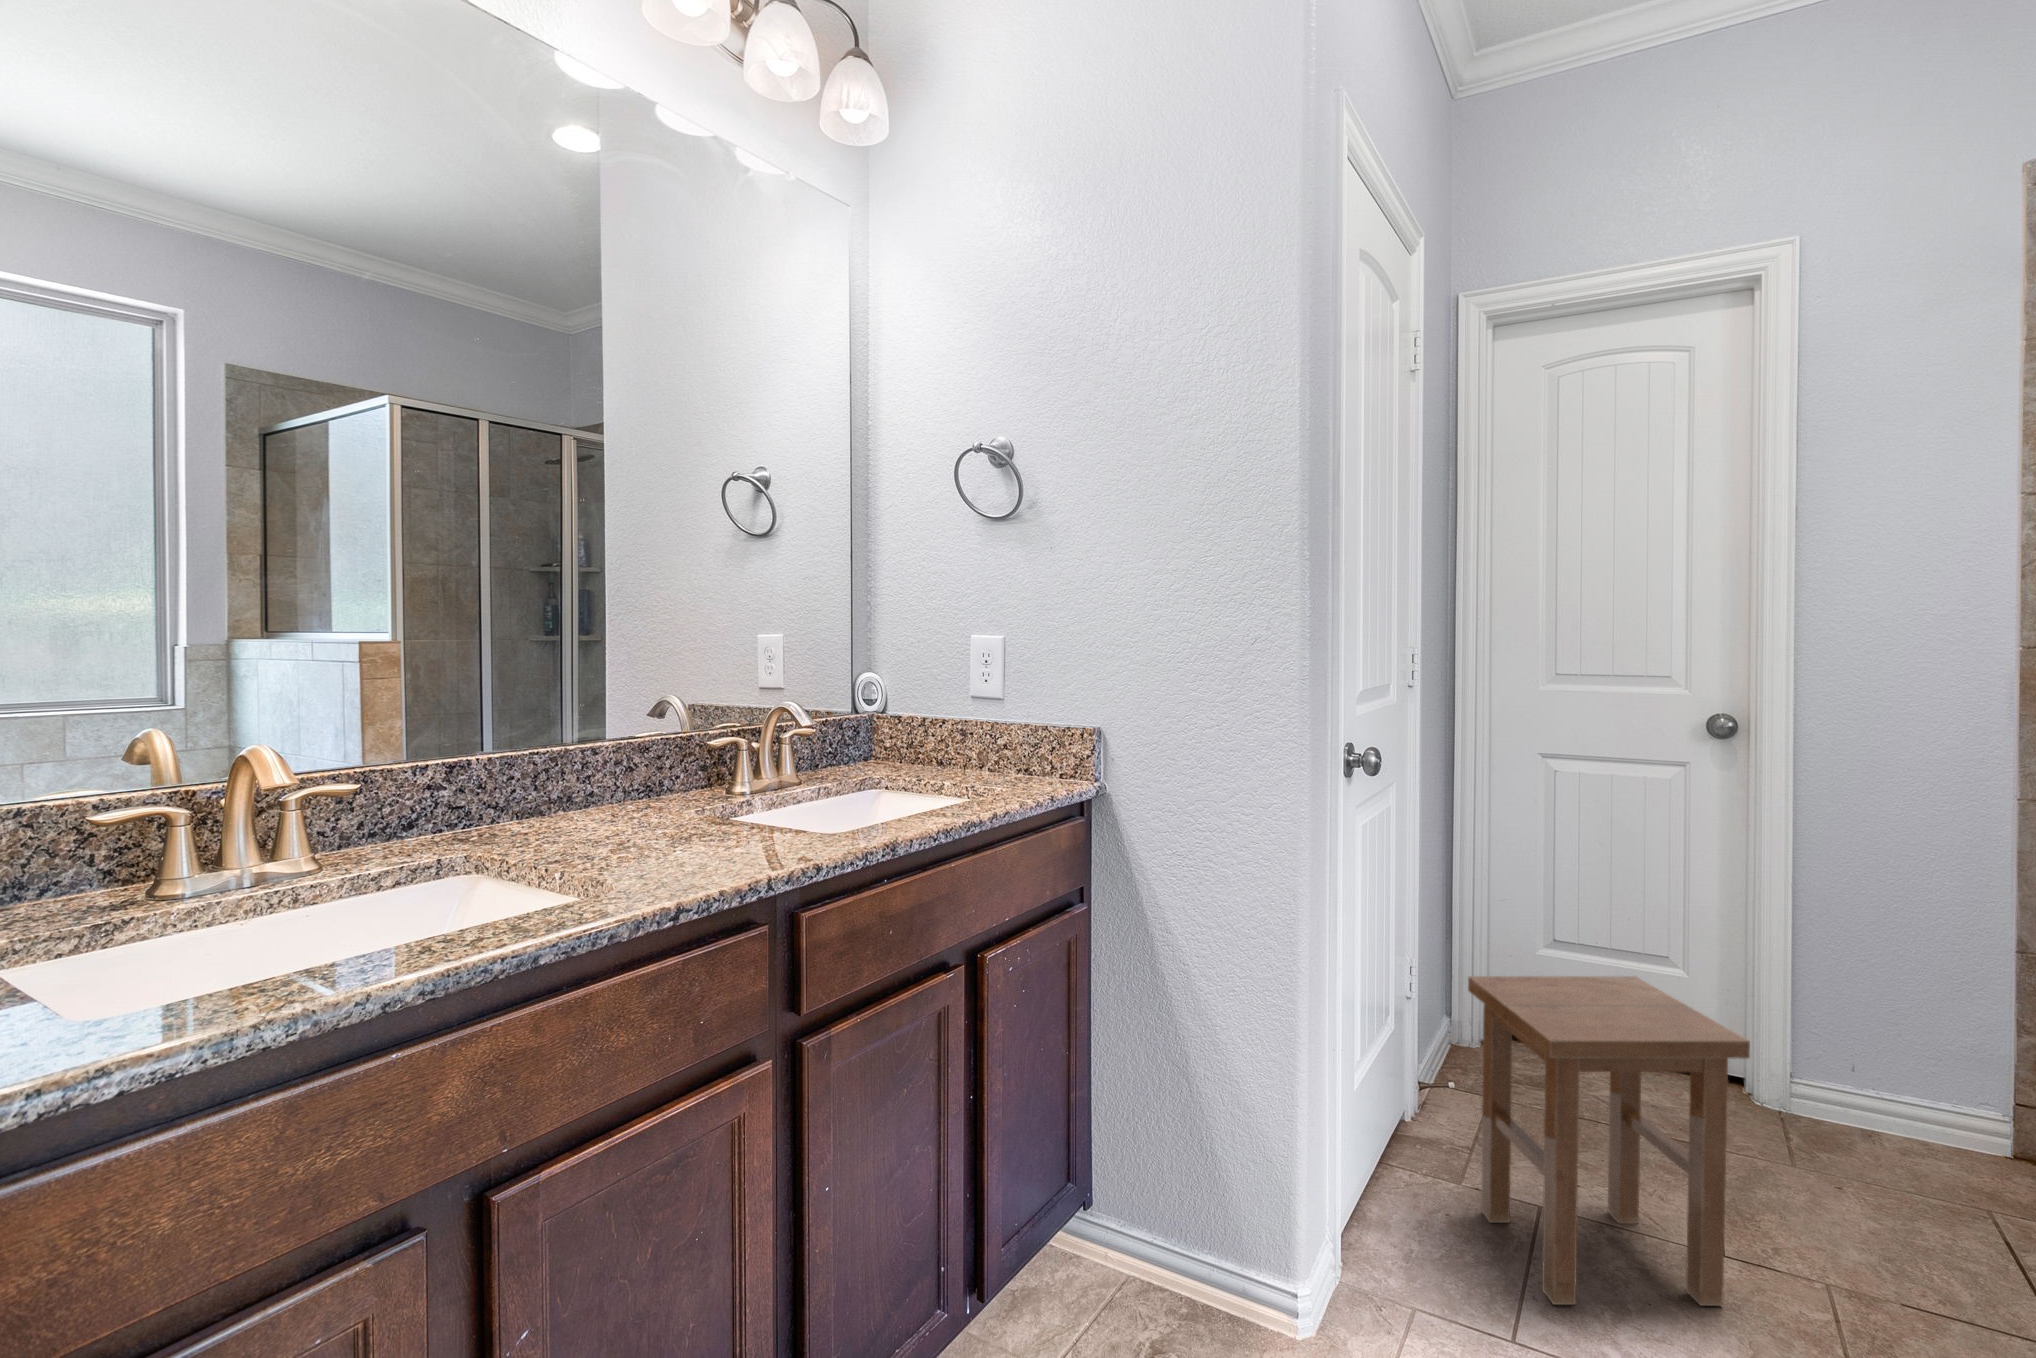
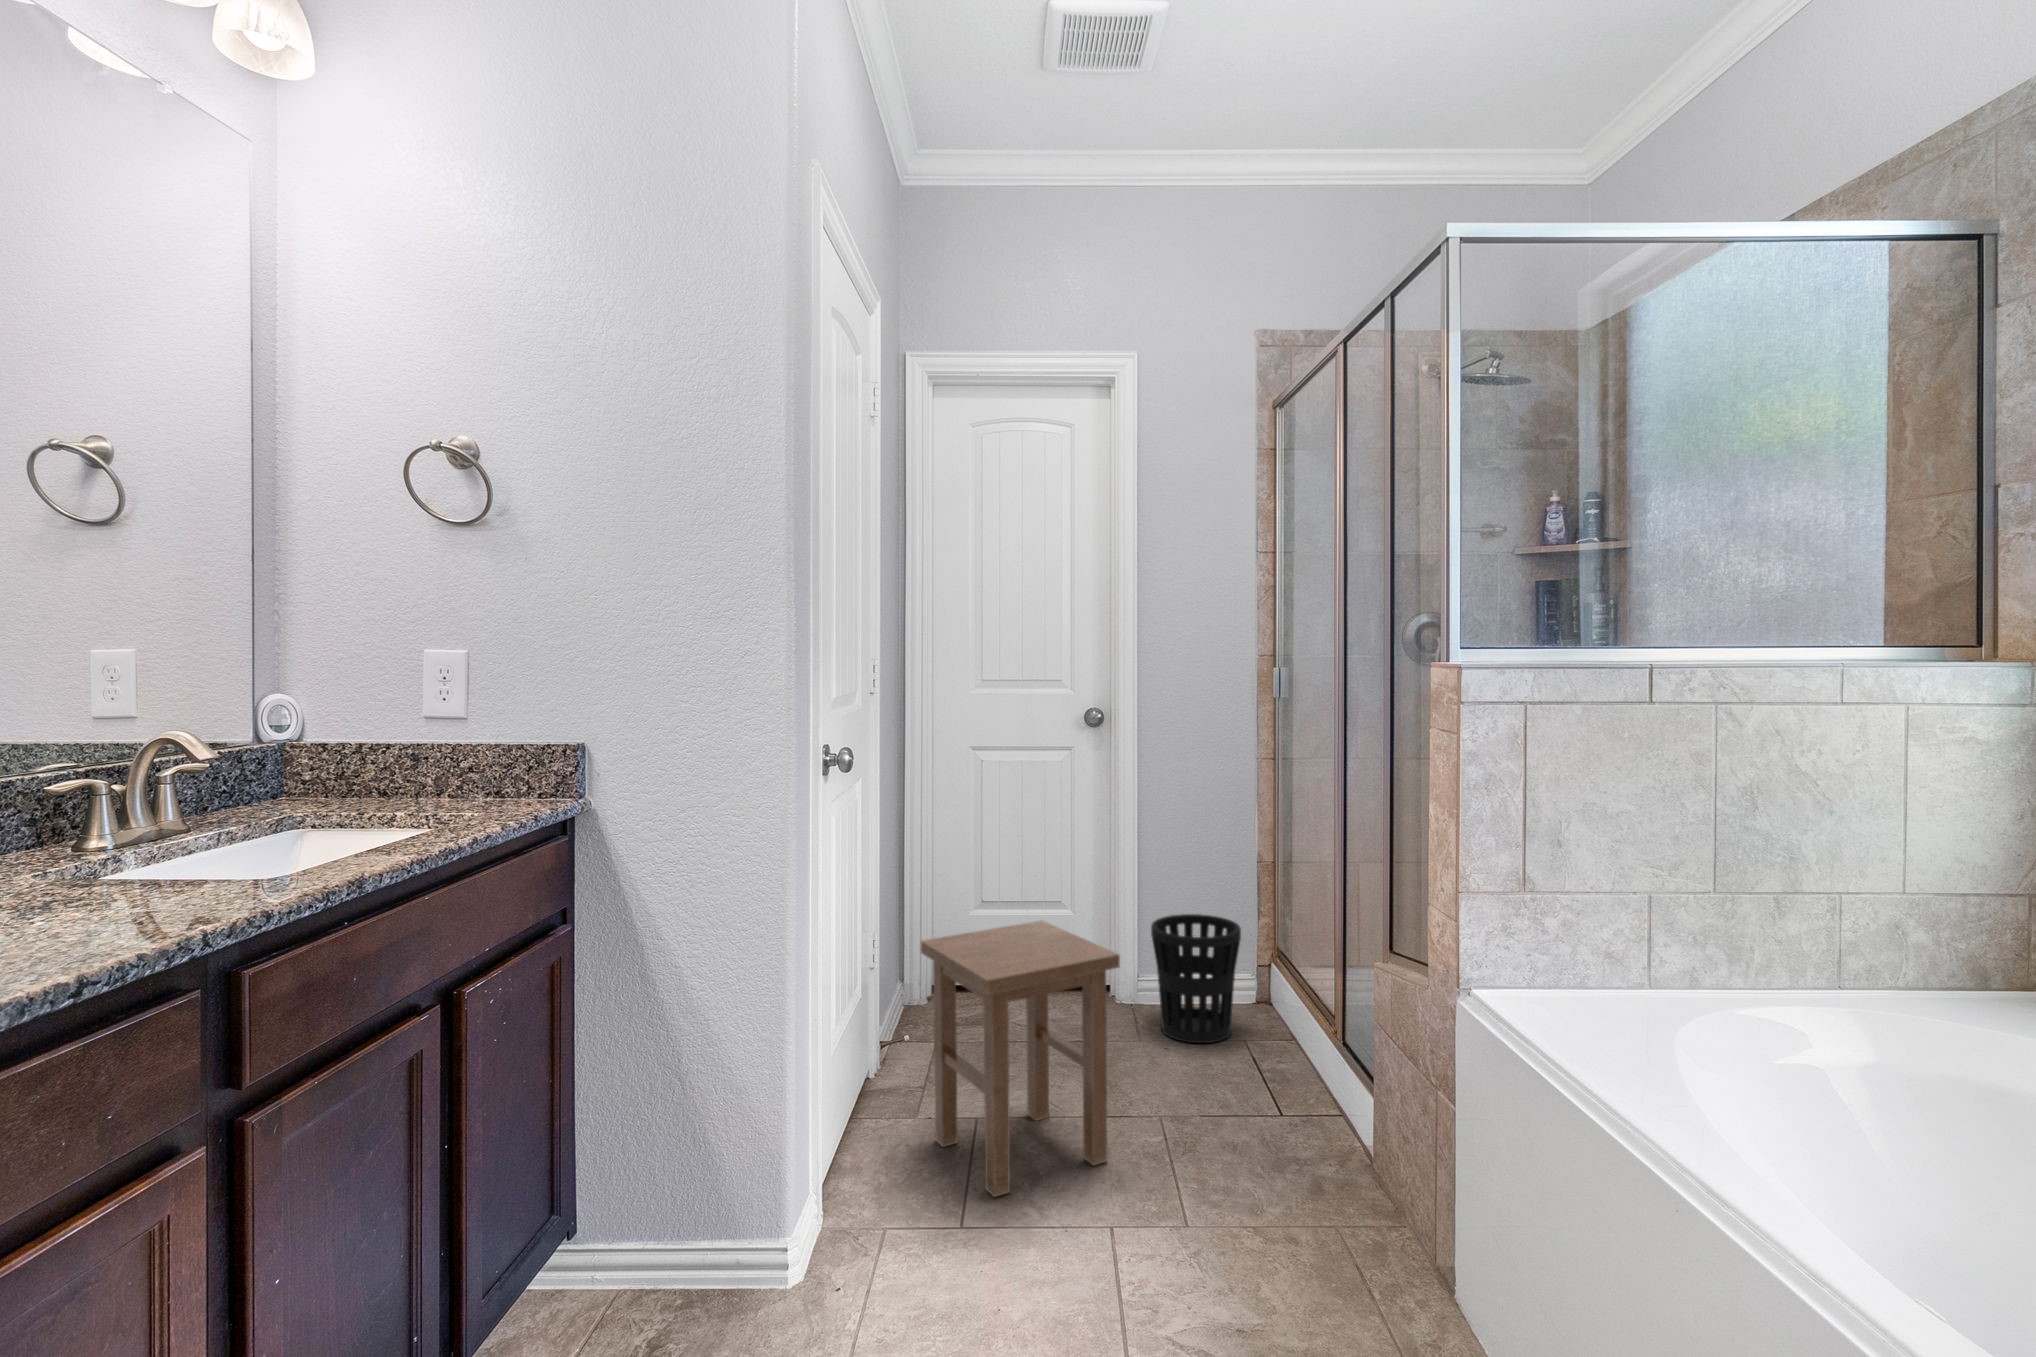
wastebasket: none [1809,997,1968,1185] -> present [1151,914,1241,1043]

